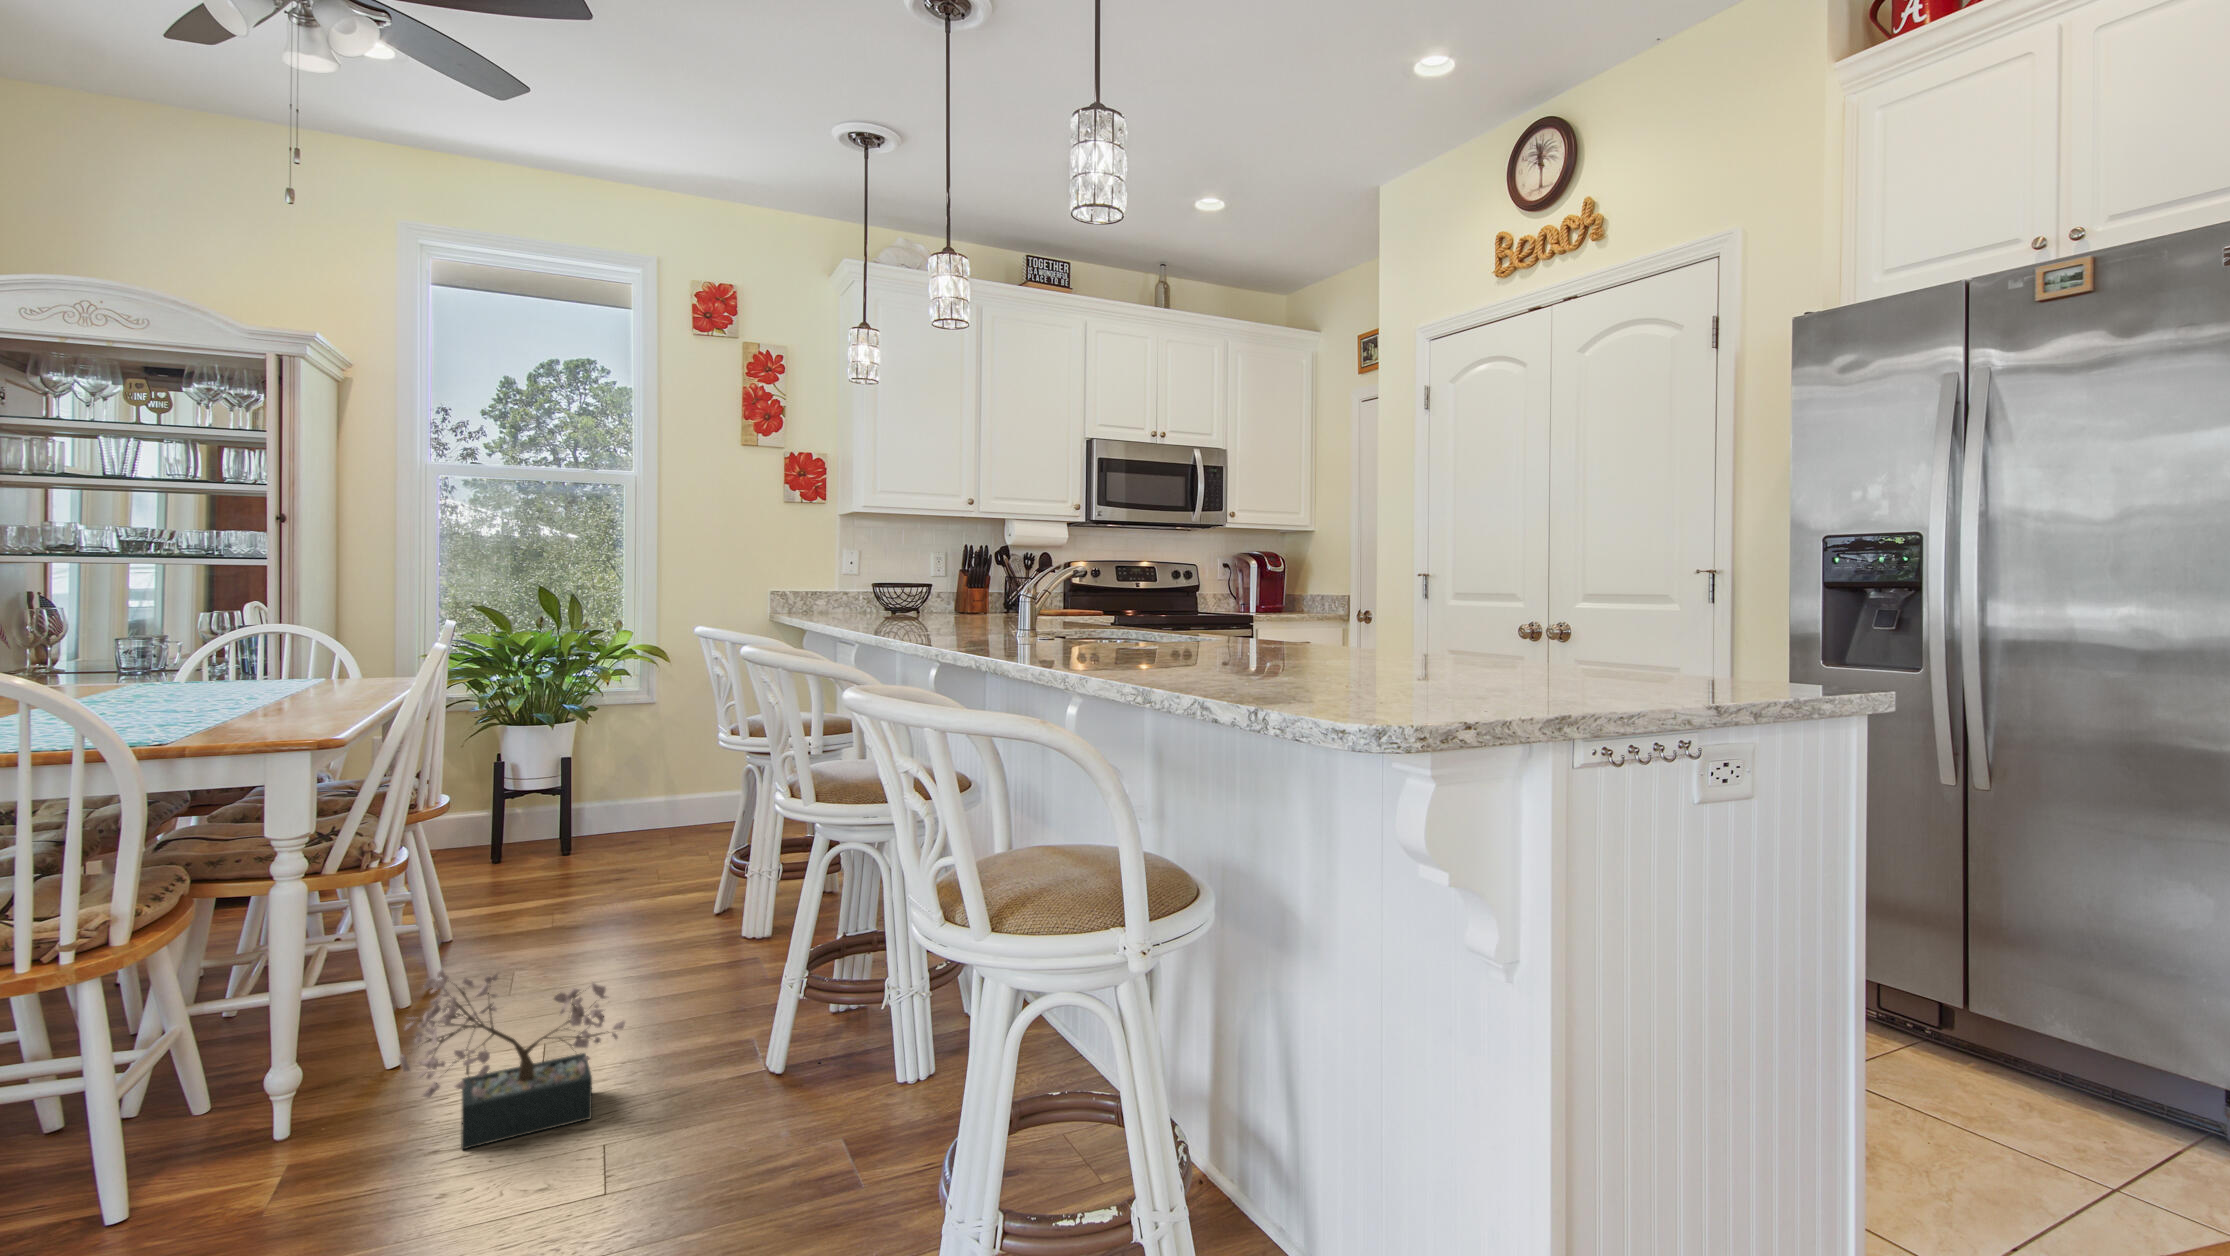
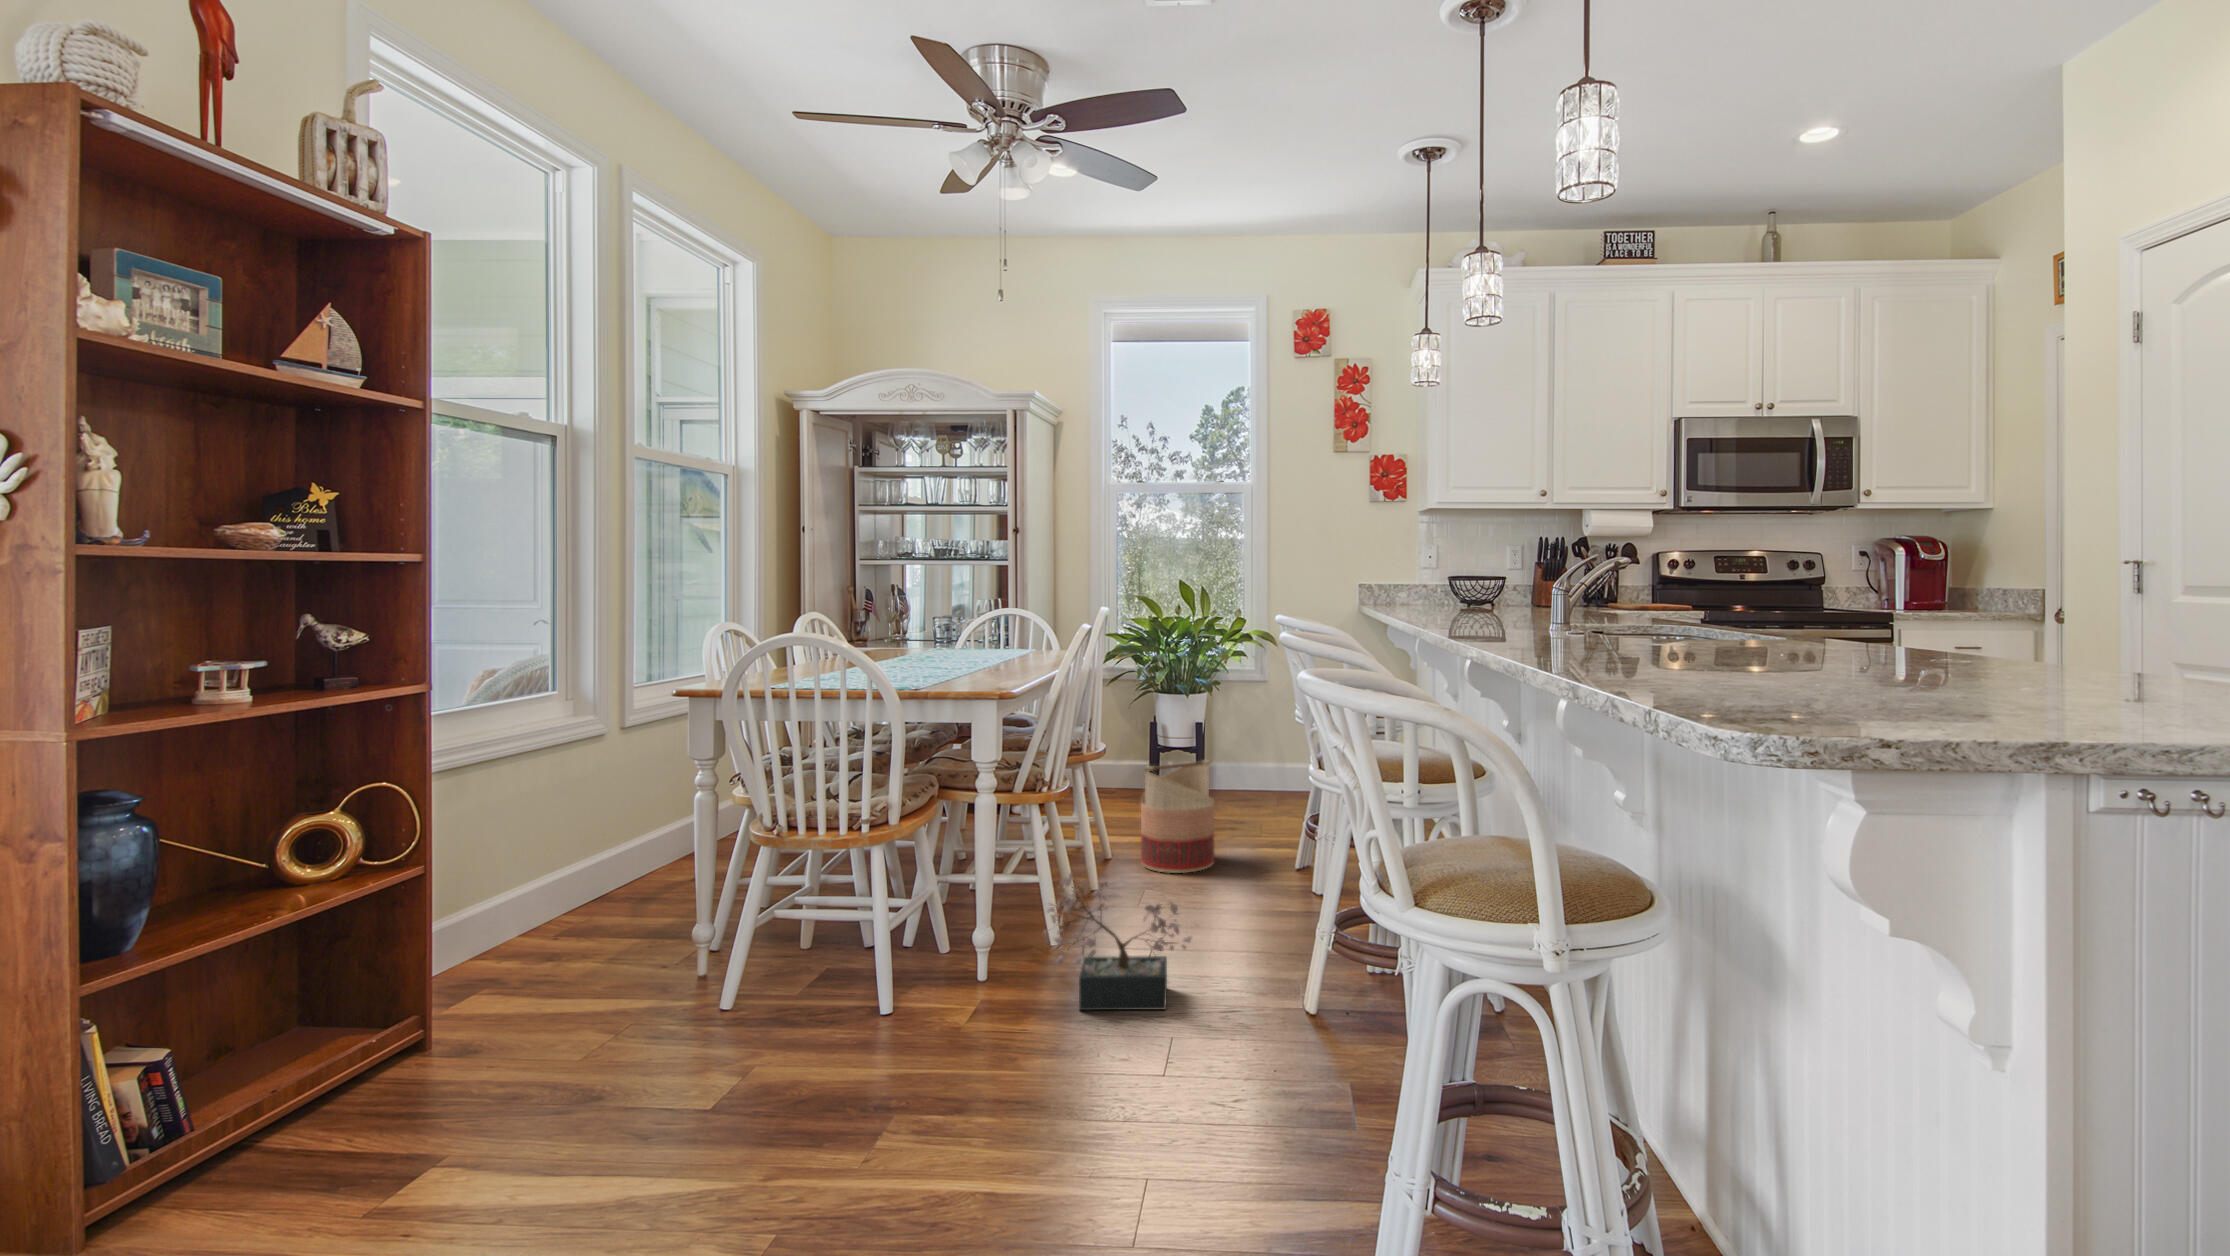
basket: none [503,805,609,951] -> present [1141,760,1214,873]

